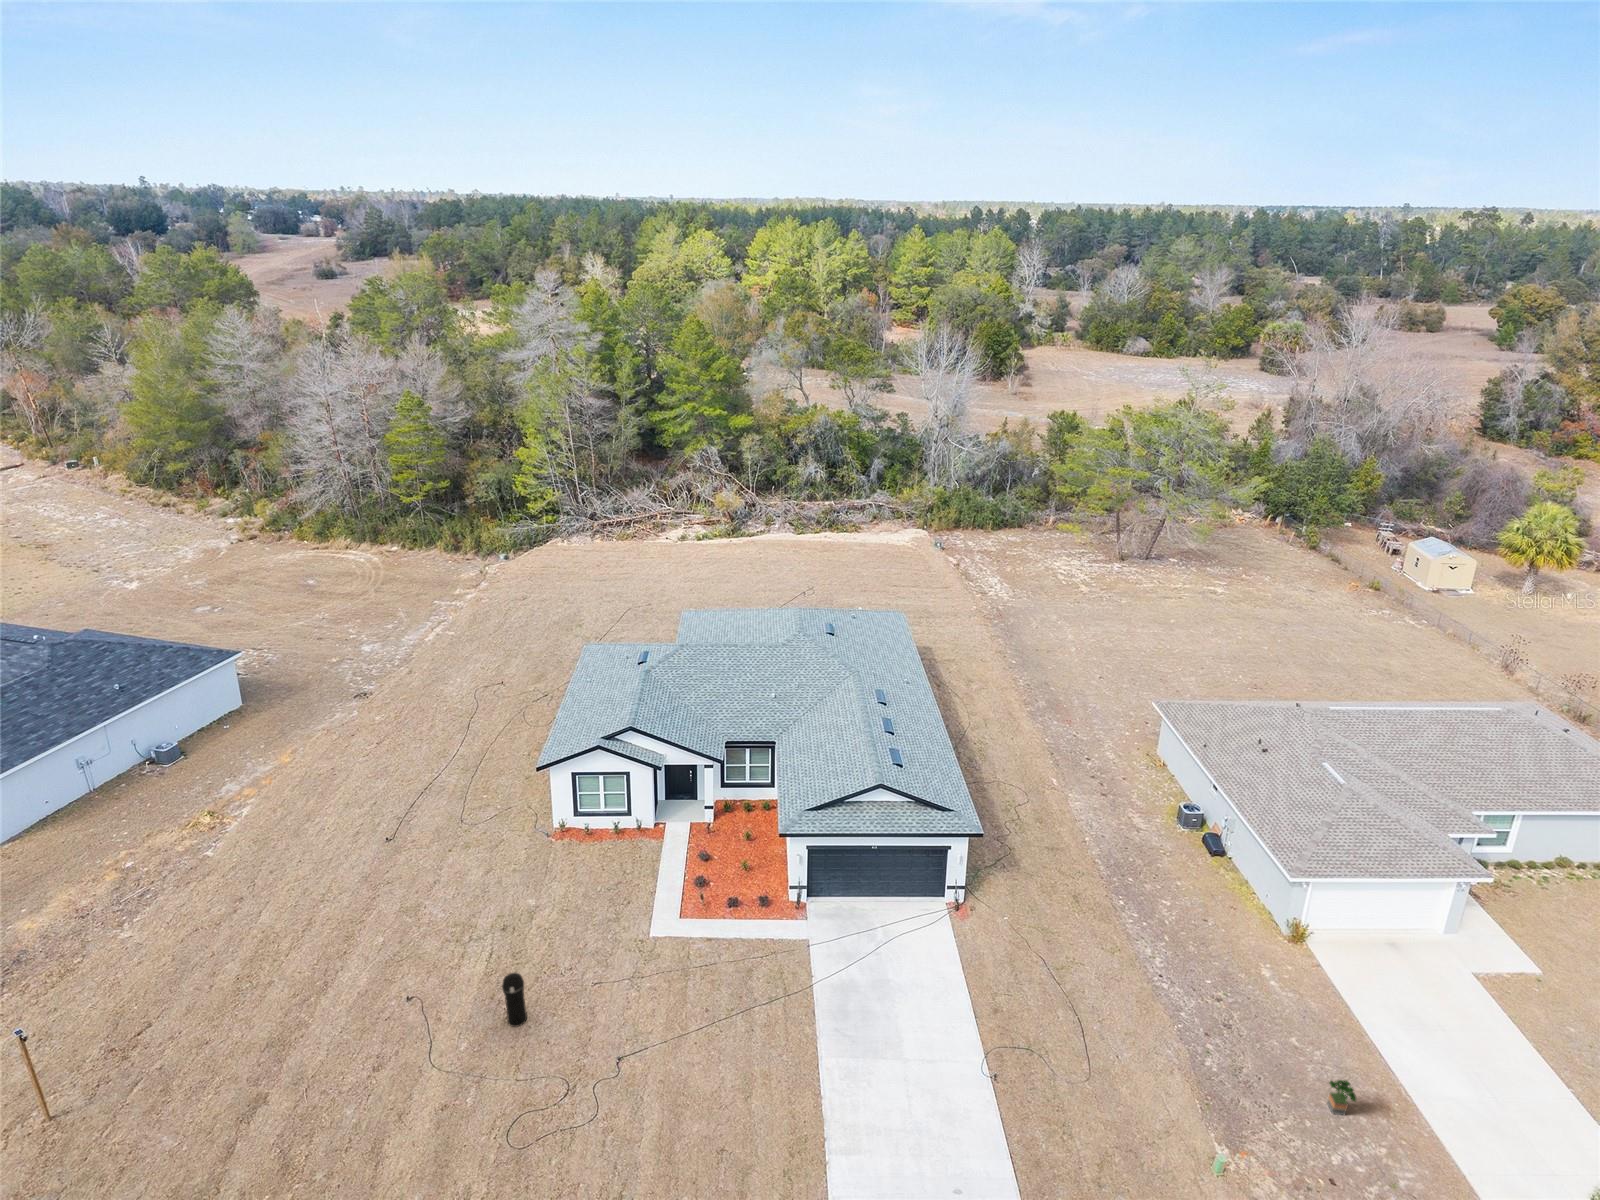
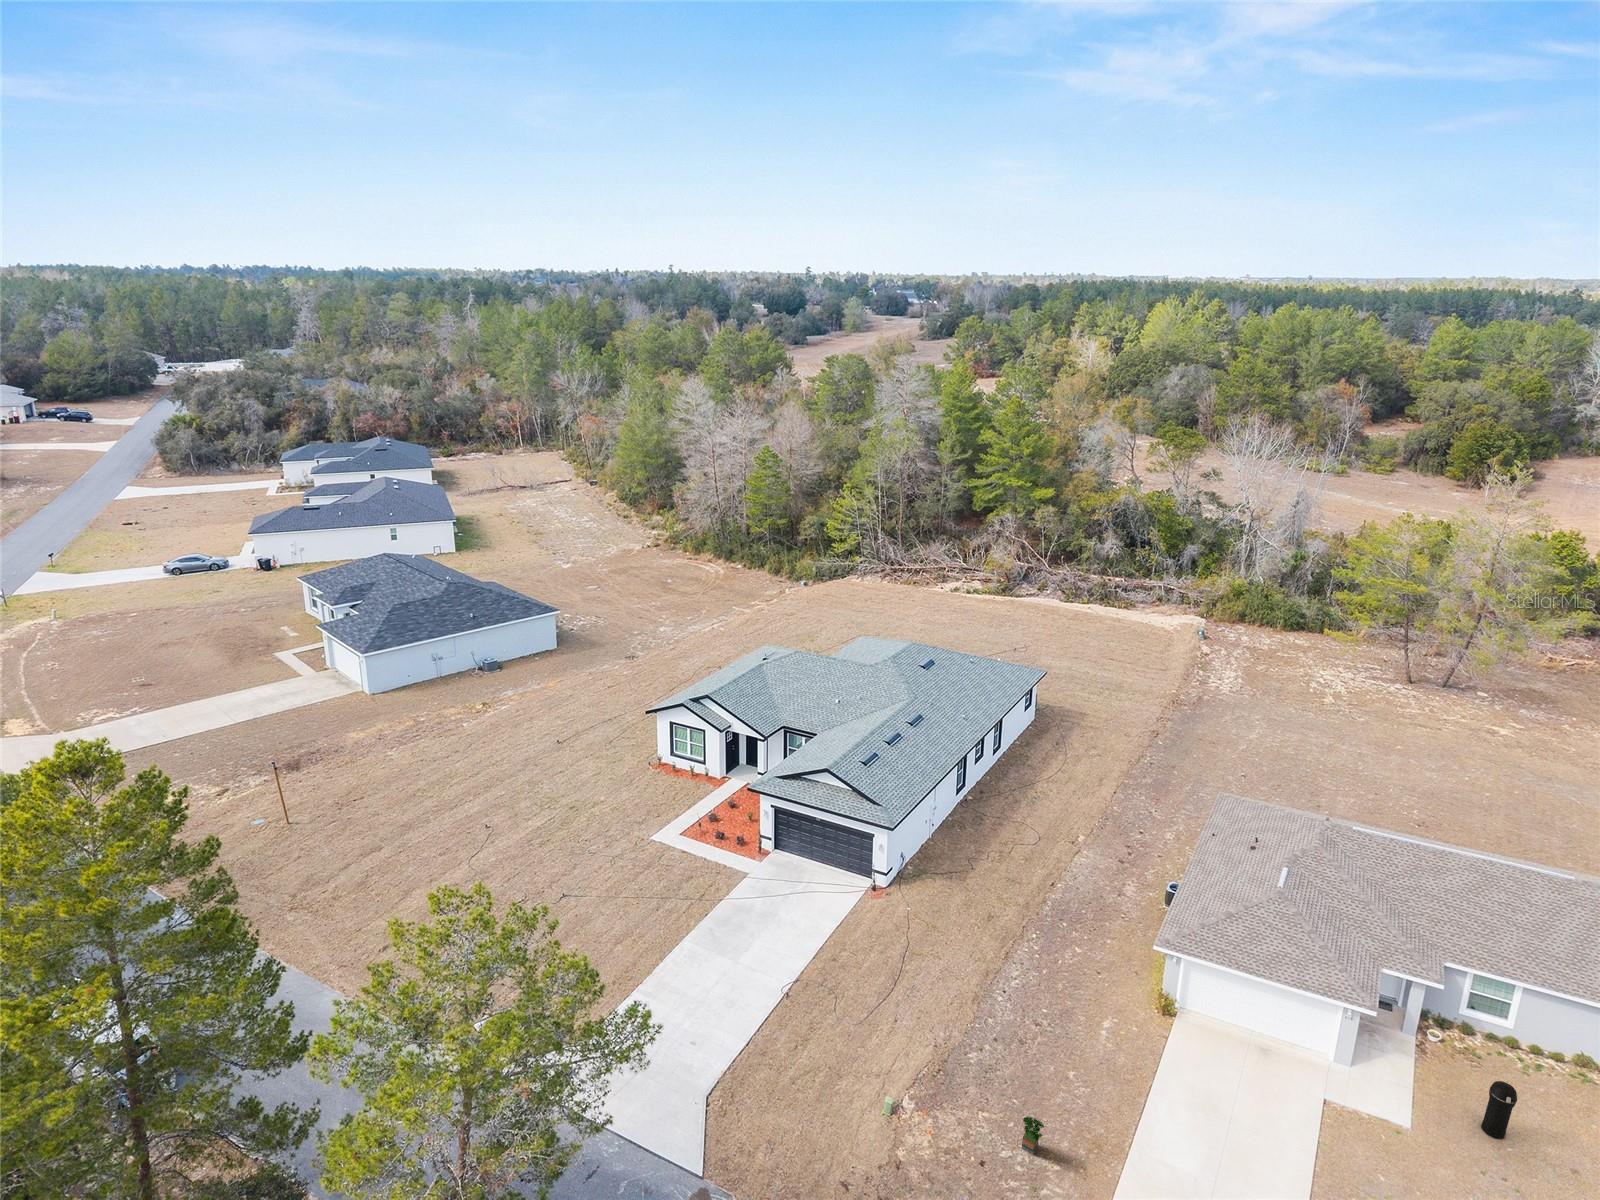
trash can: present [502,973,527,1027] -> present [1481,1081,1517,1139]

